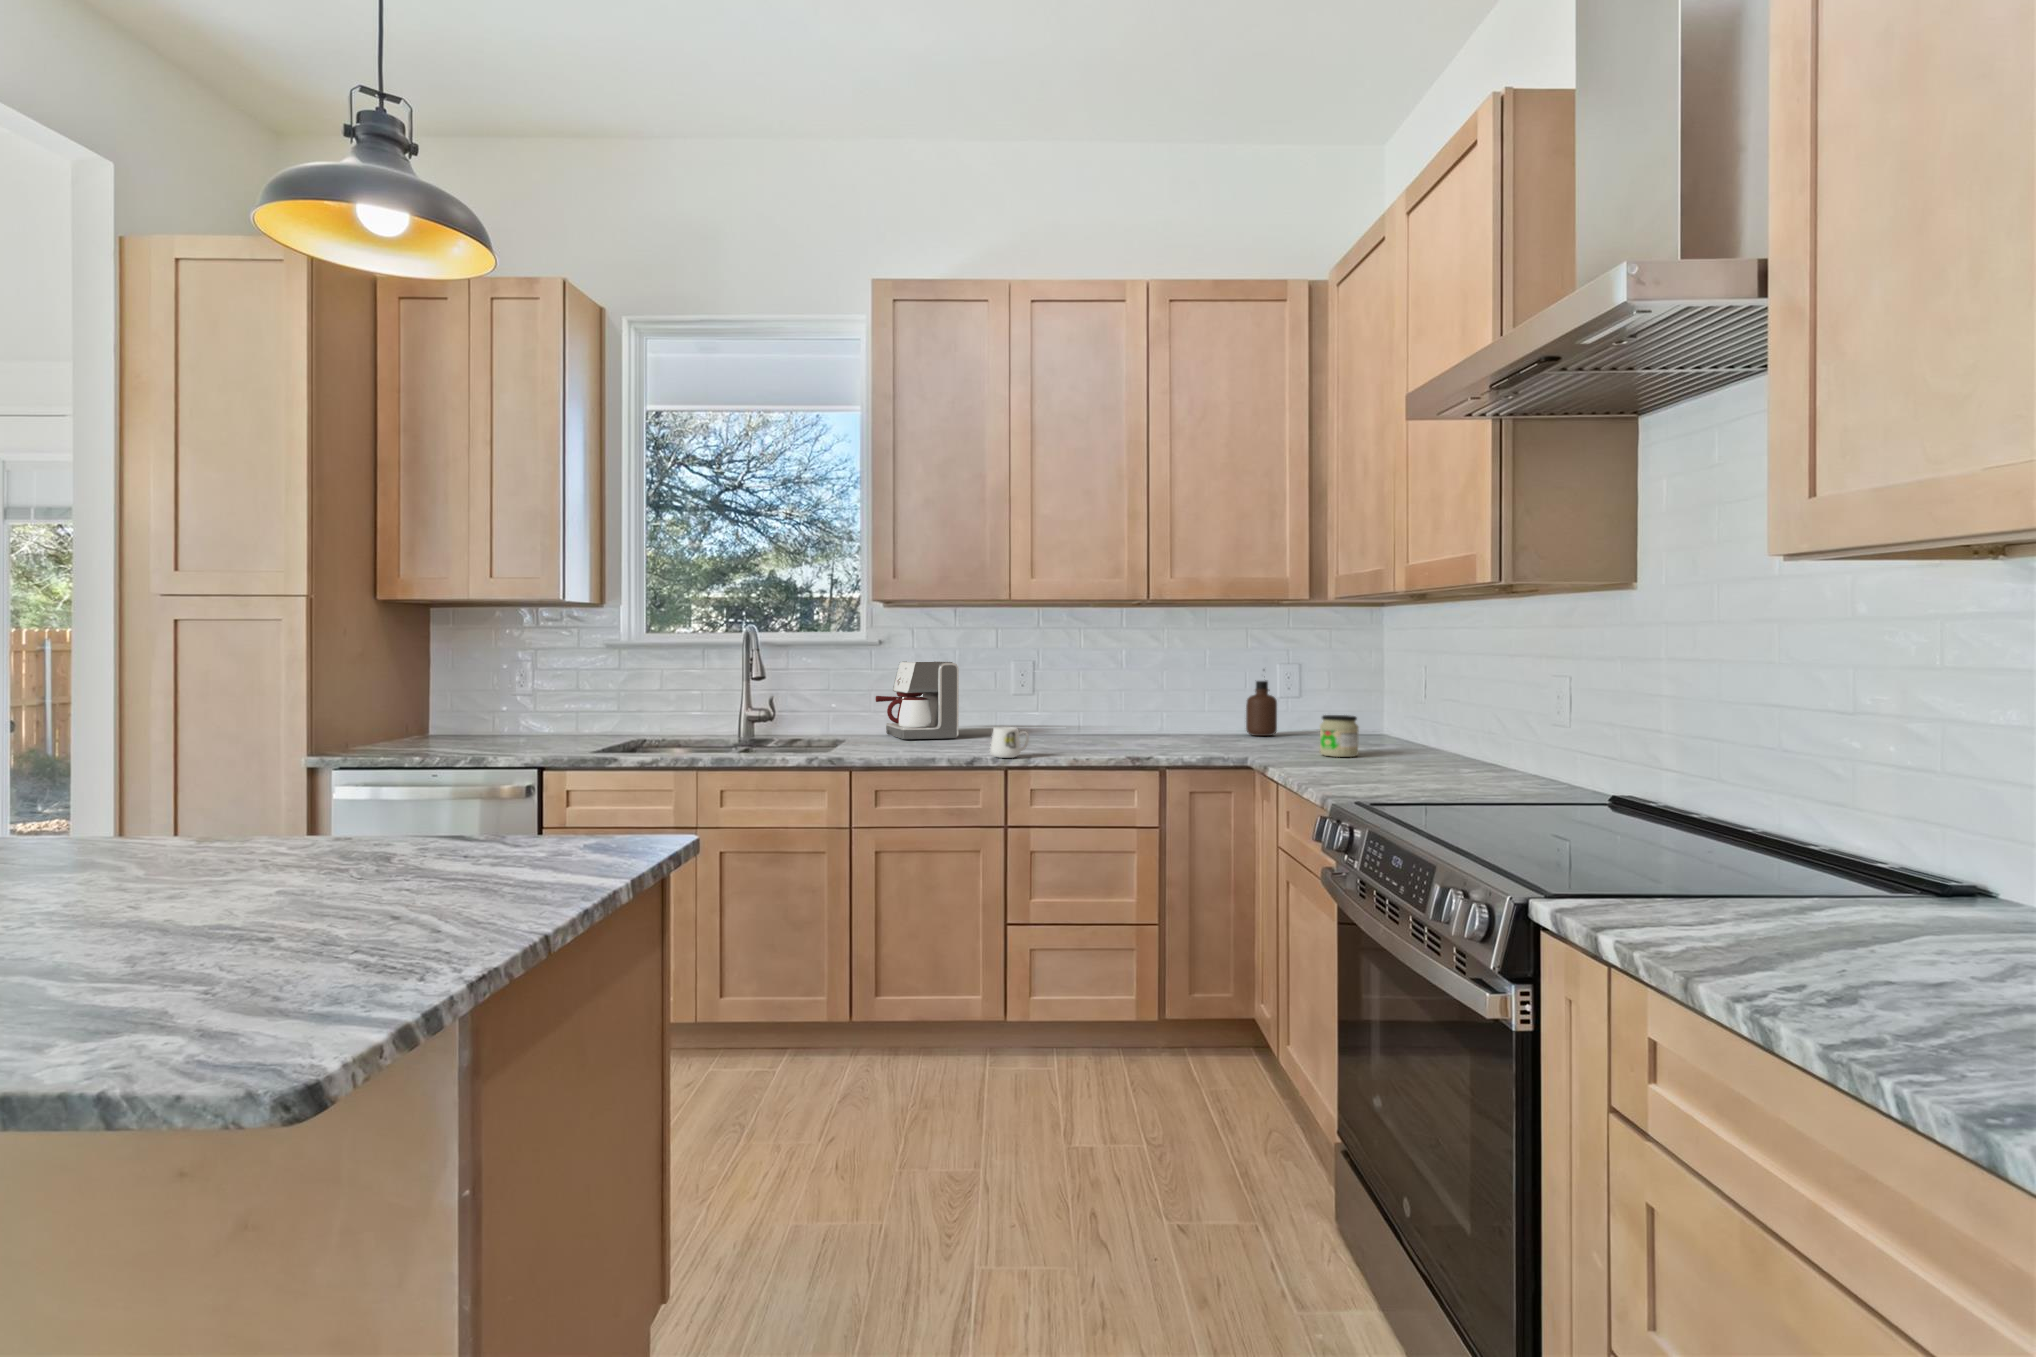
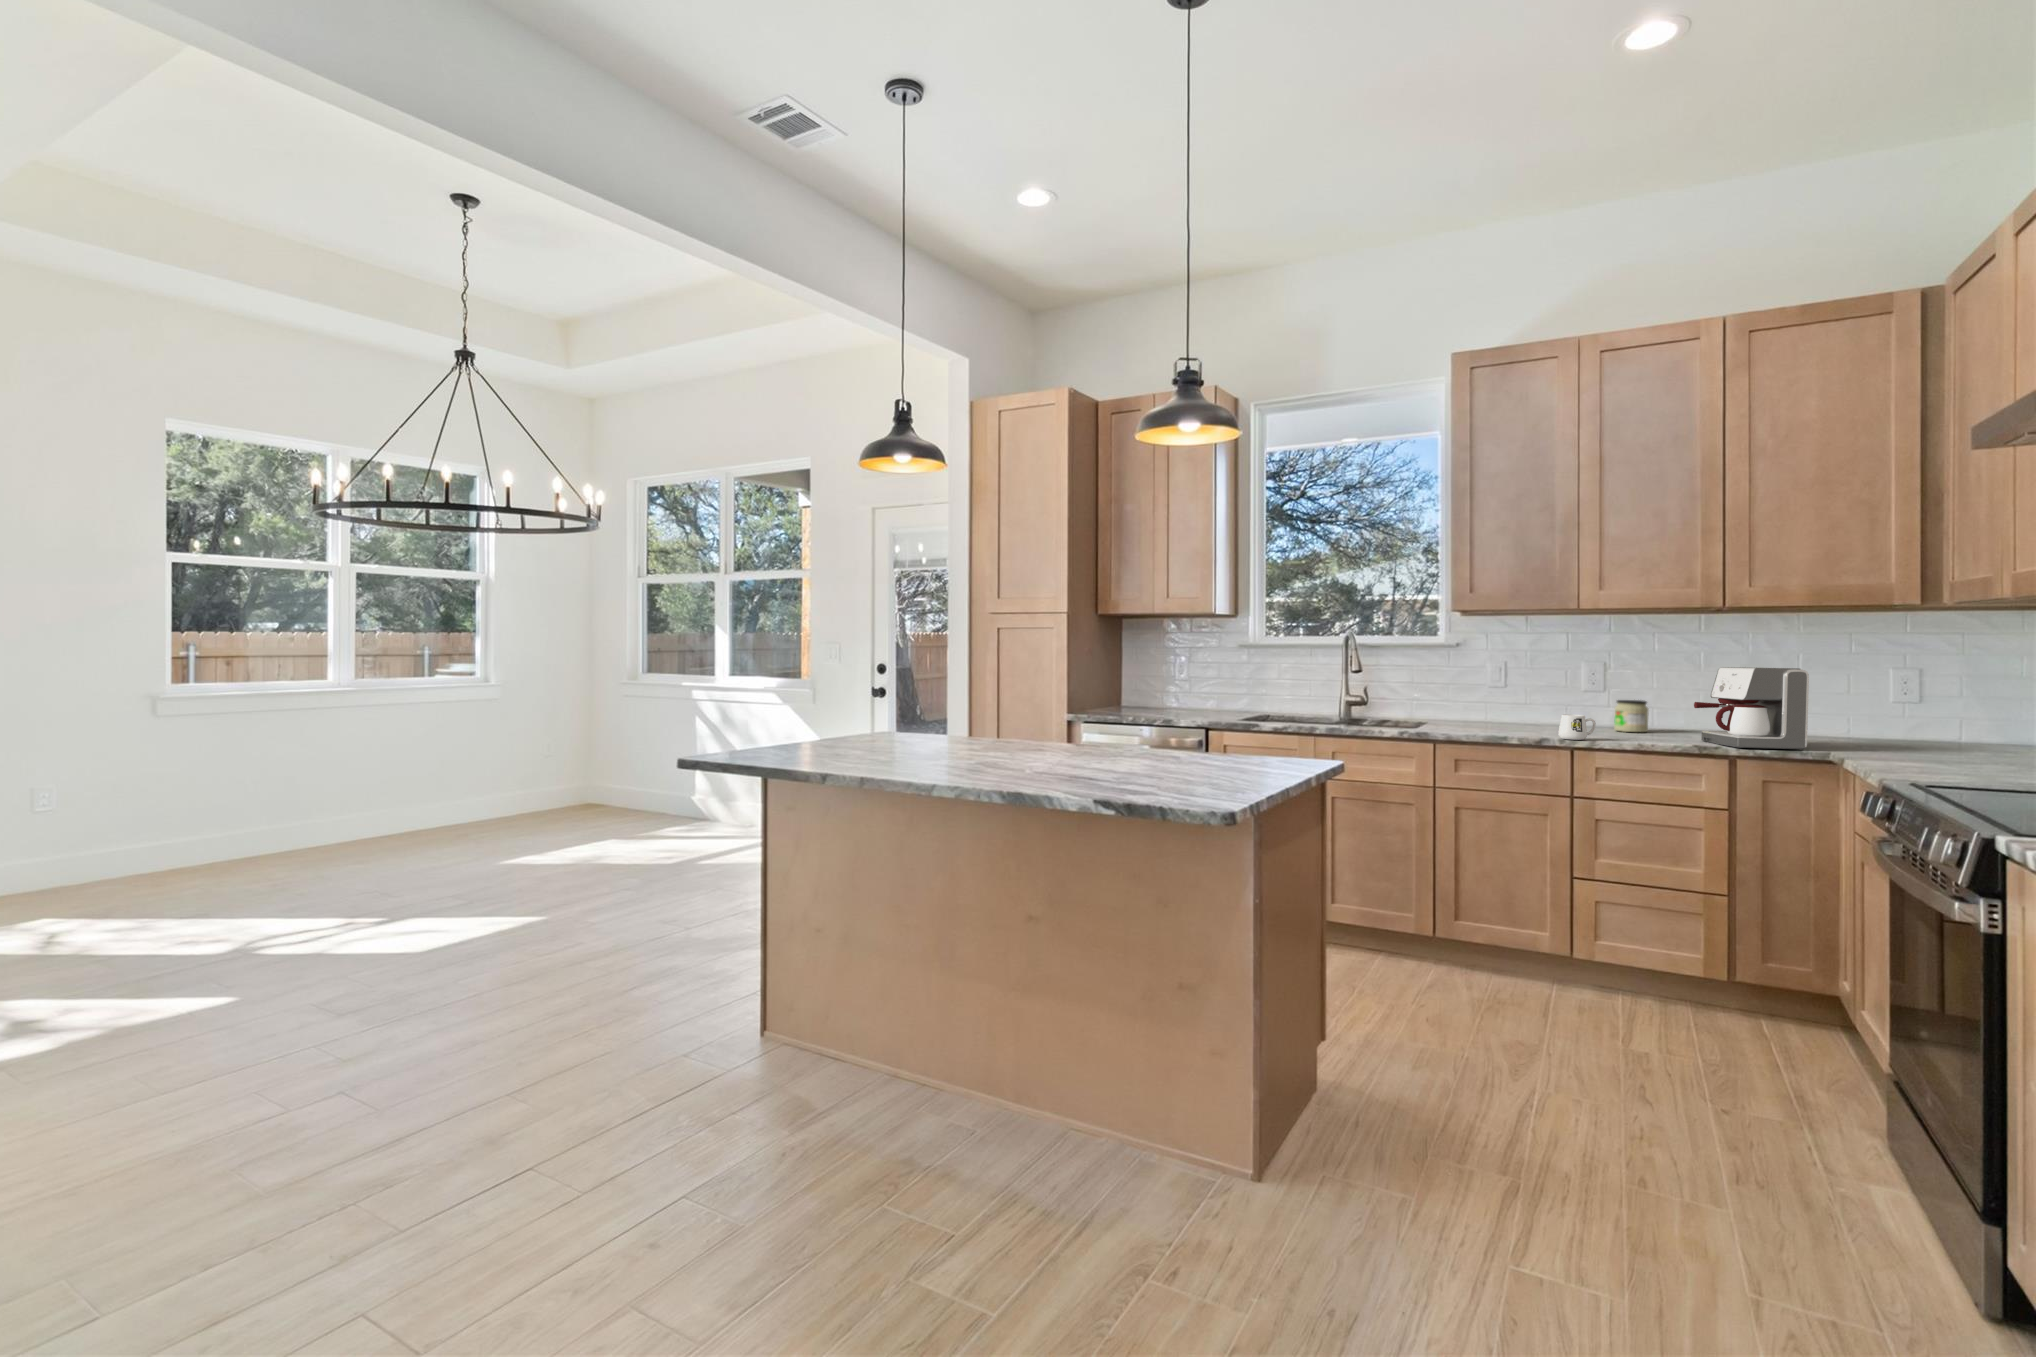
coffee maker: present [876,661,959,739] -> present [1694,667,1809,749]
soap dispenser: present [1246,680,1277,736] -> none [1848,669,1887,737]
jar: present [1320,715,1359,757] -> present [1614,700,1648,732]

